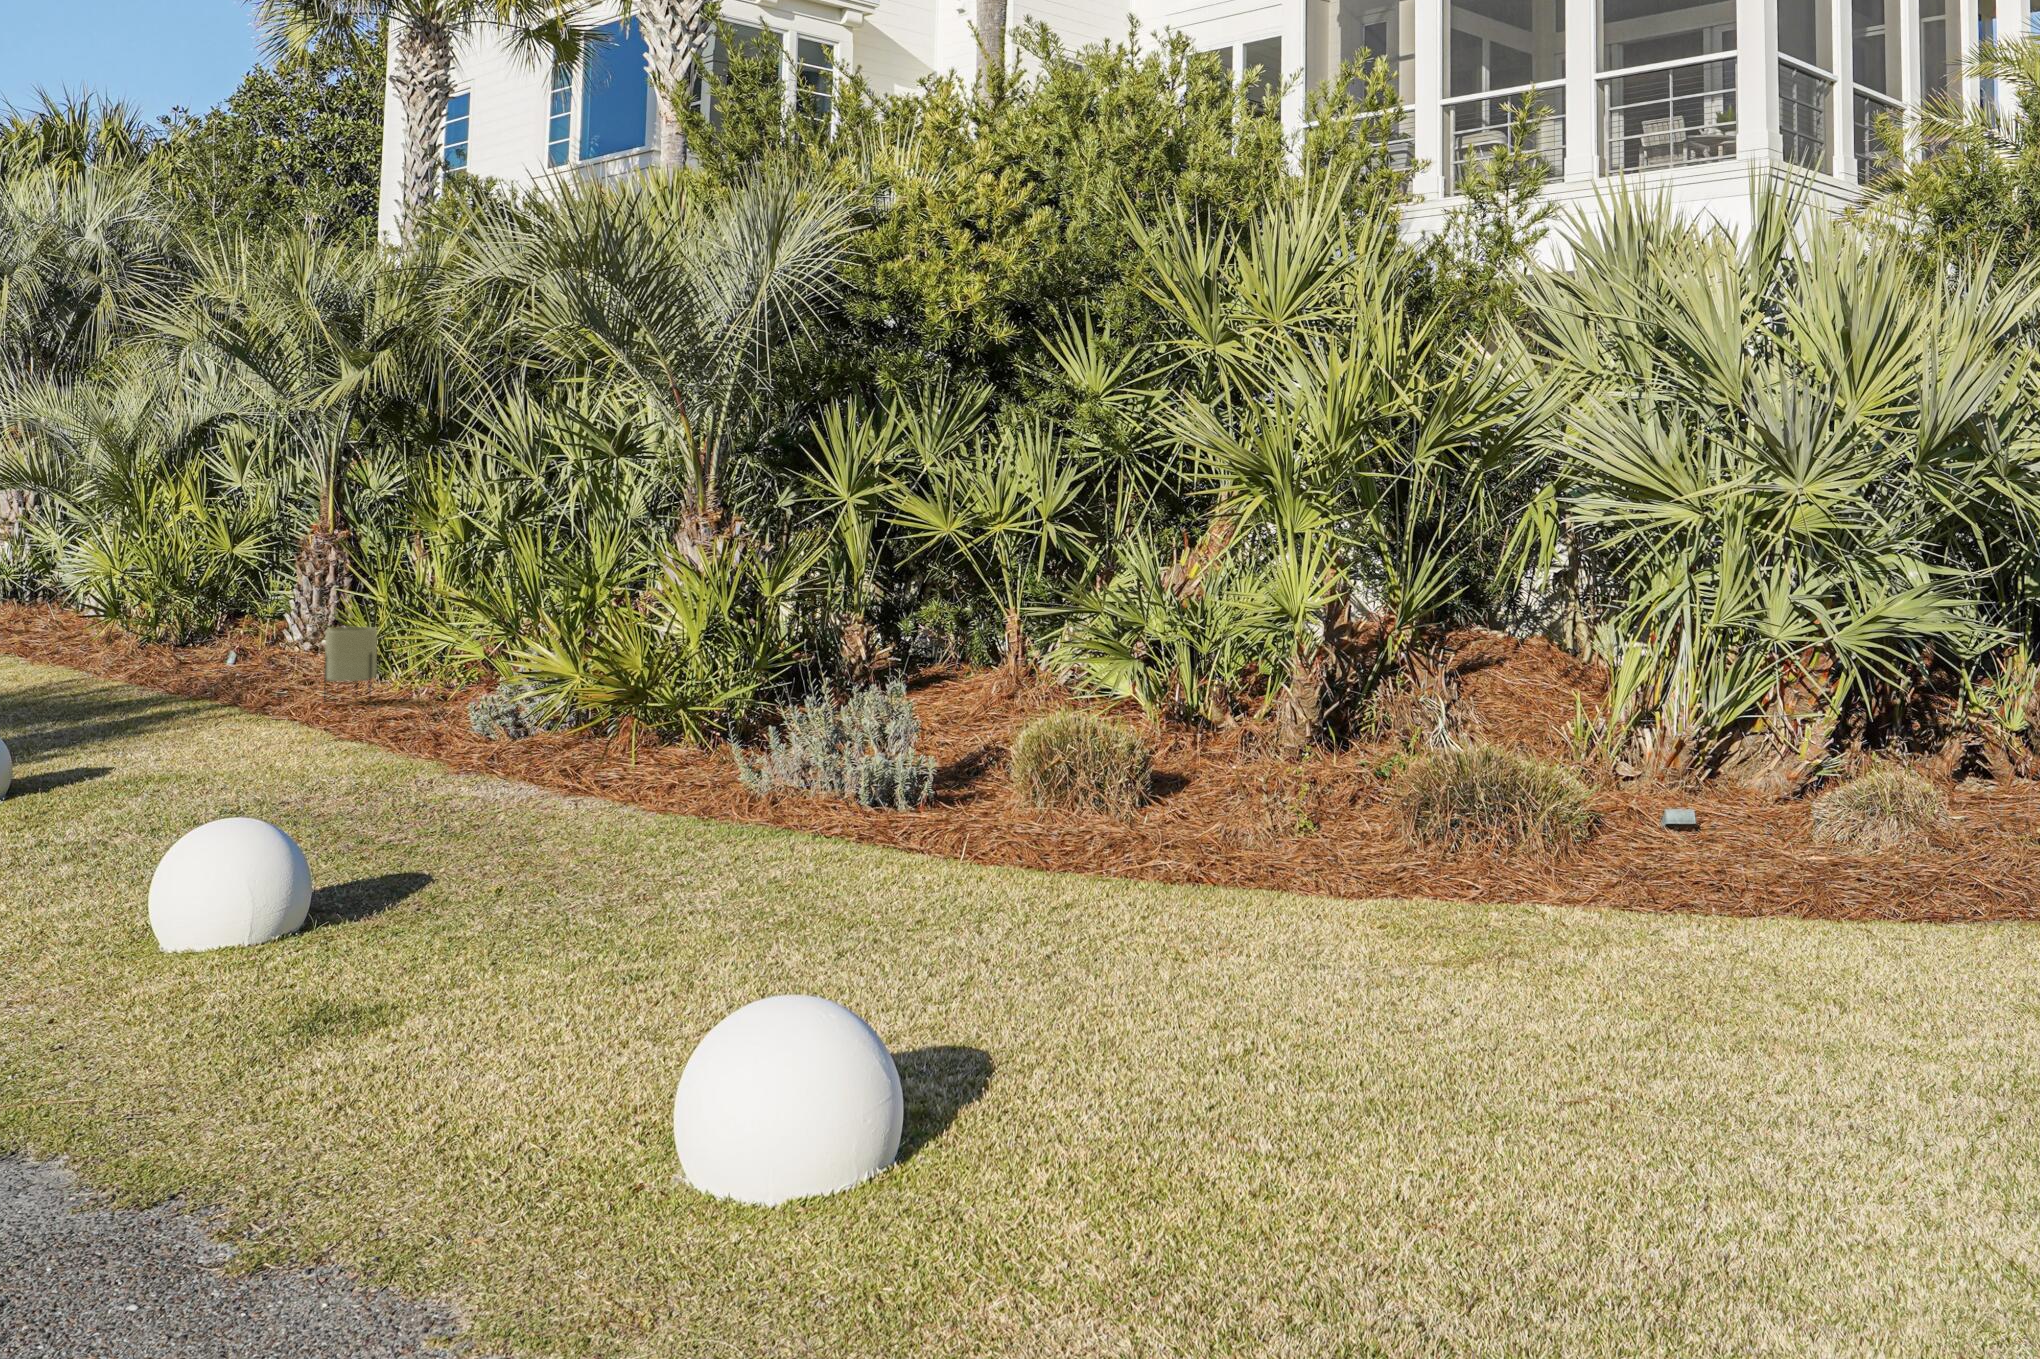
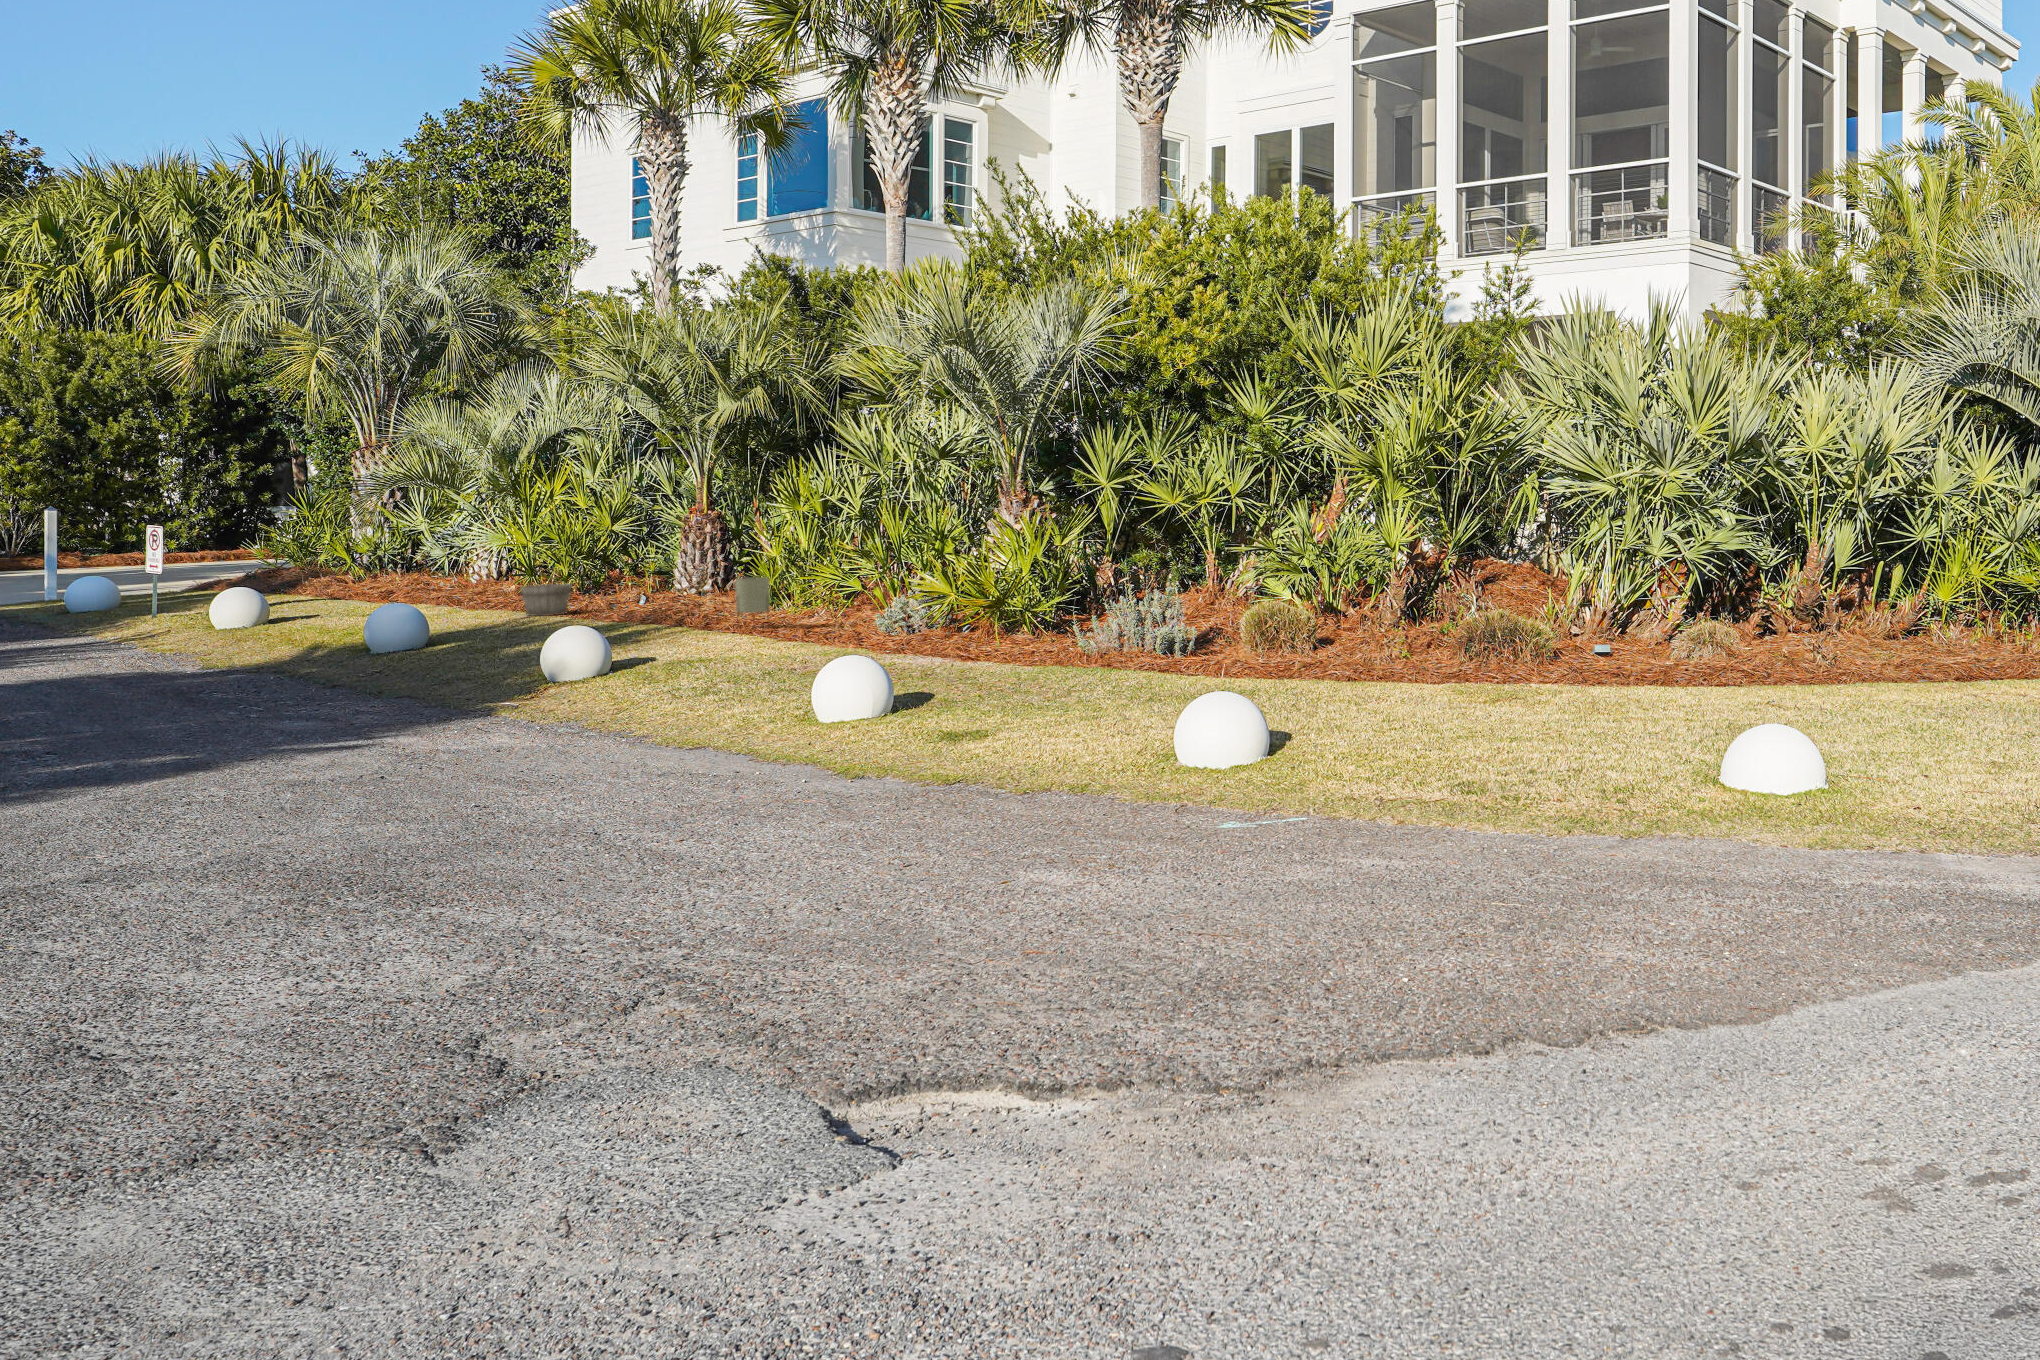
wooden bucket: none [89,613,166,671] -> present [521,583,571,616]

